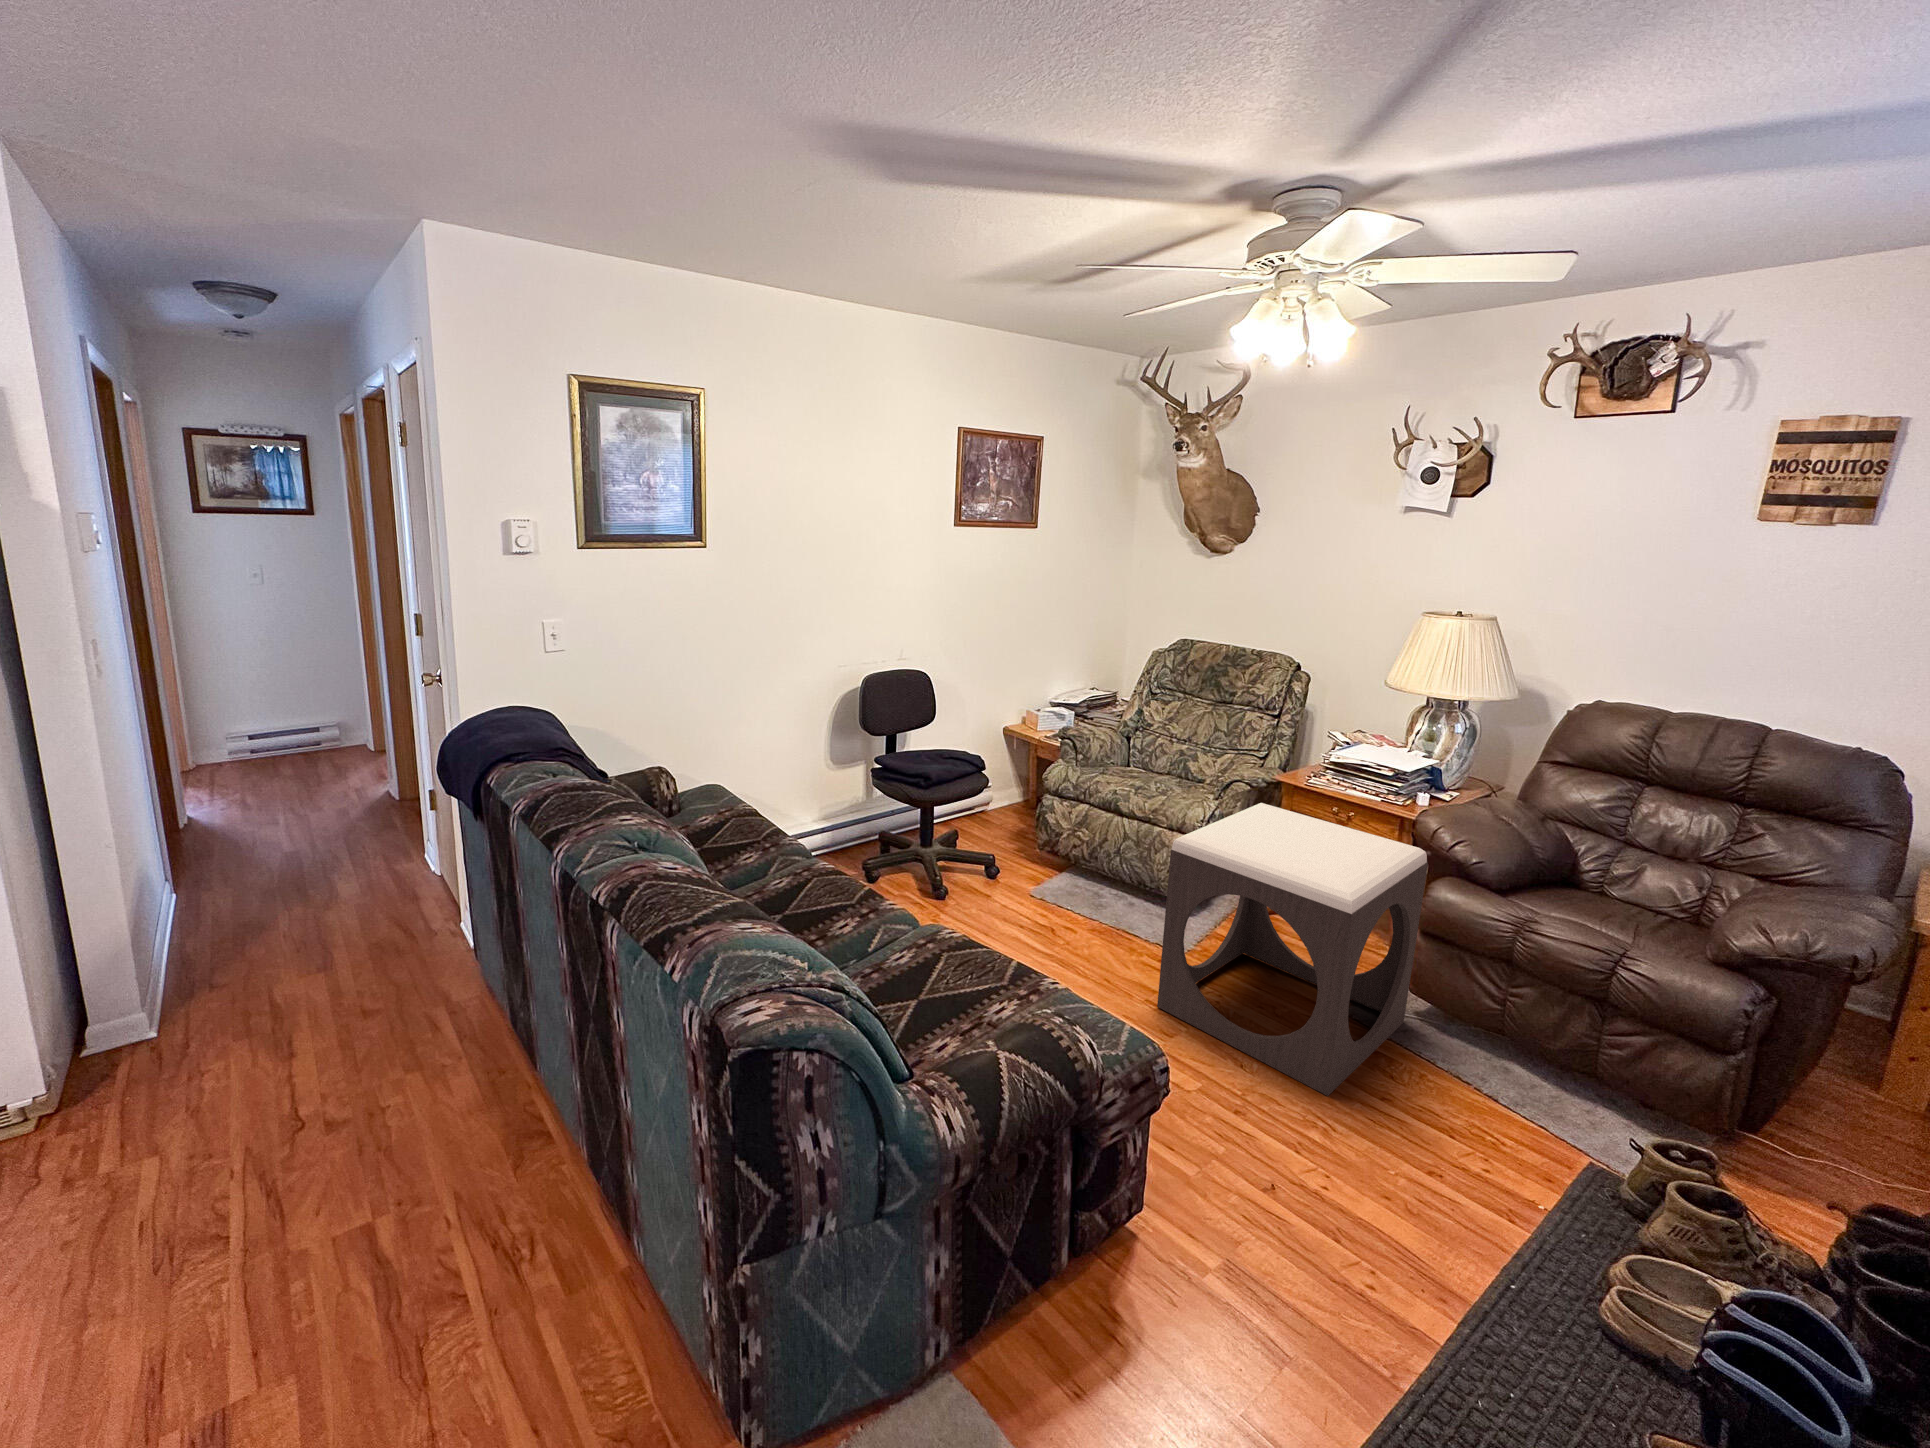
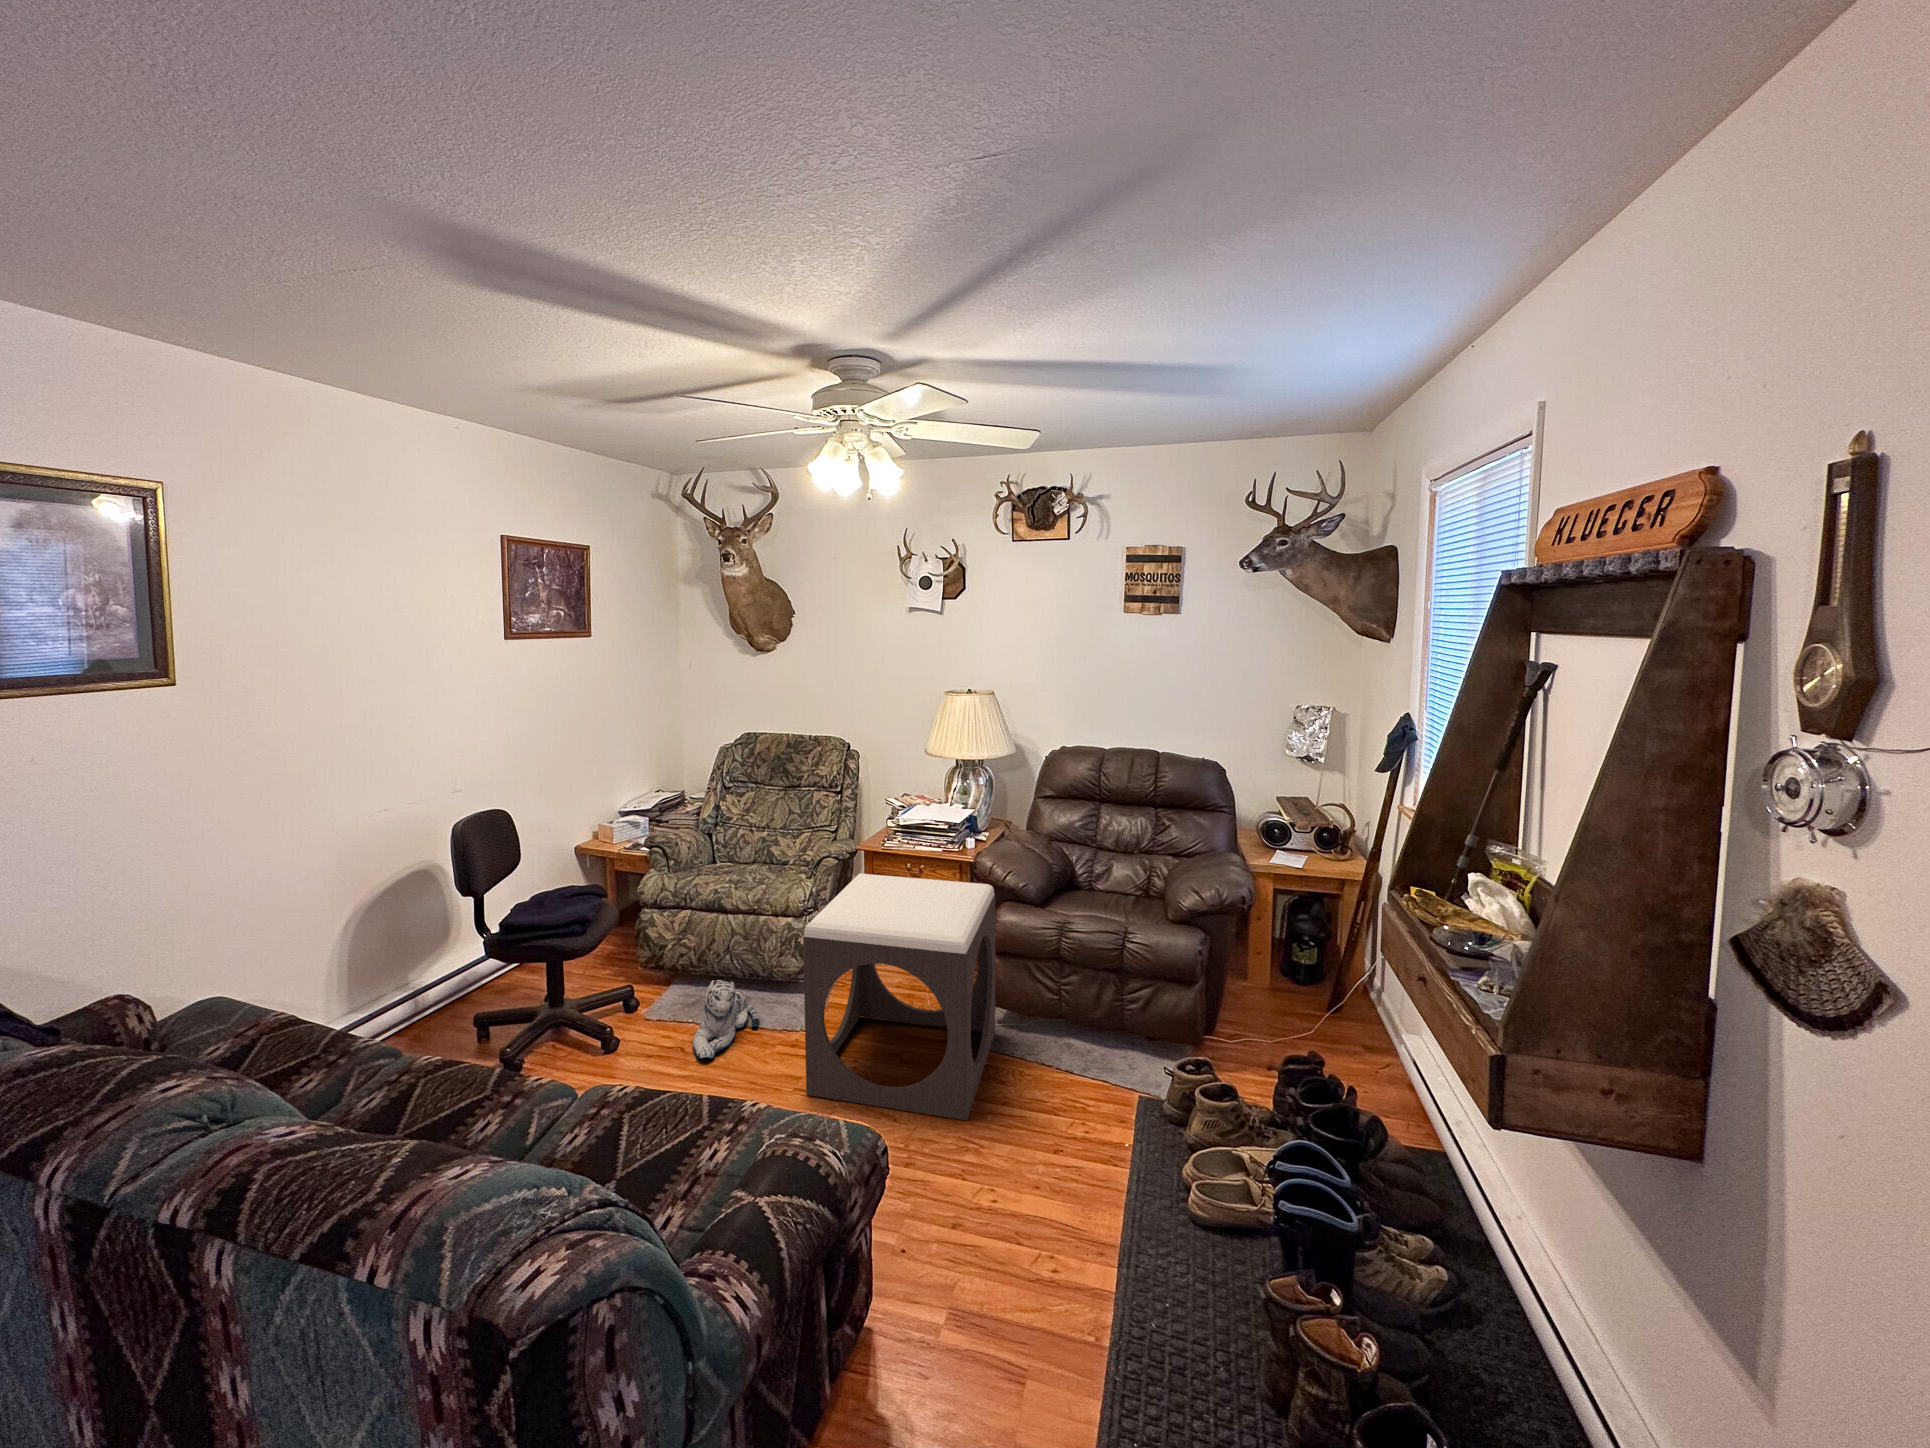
plush toy: none [1065,873,1137,944] -> present [693,980,759,1059]

